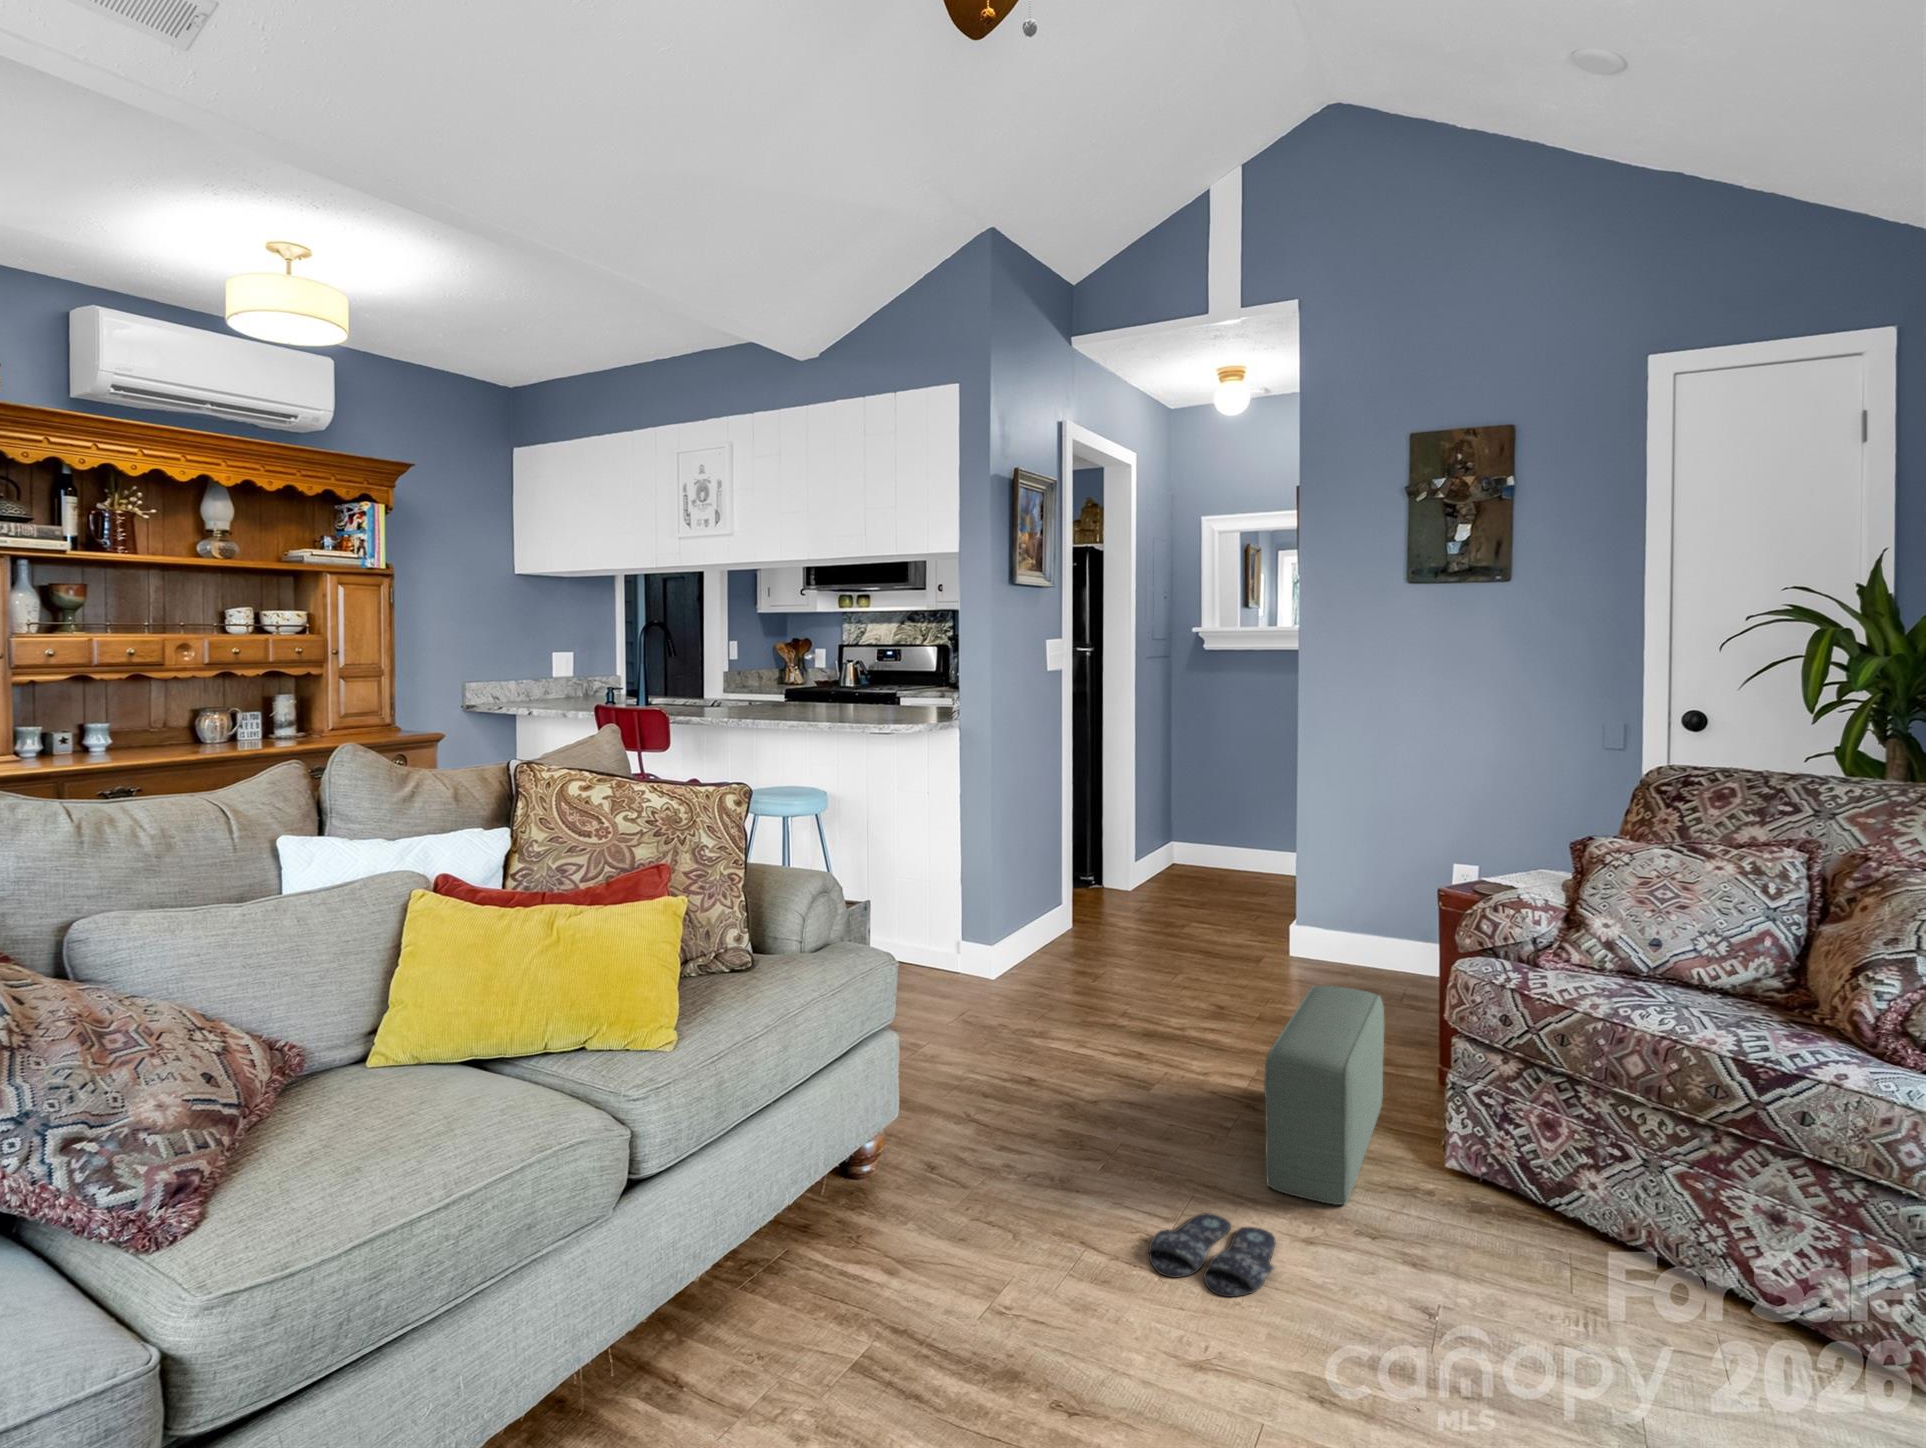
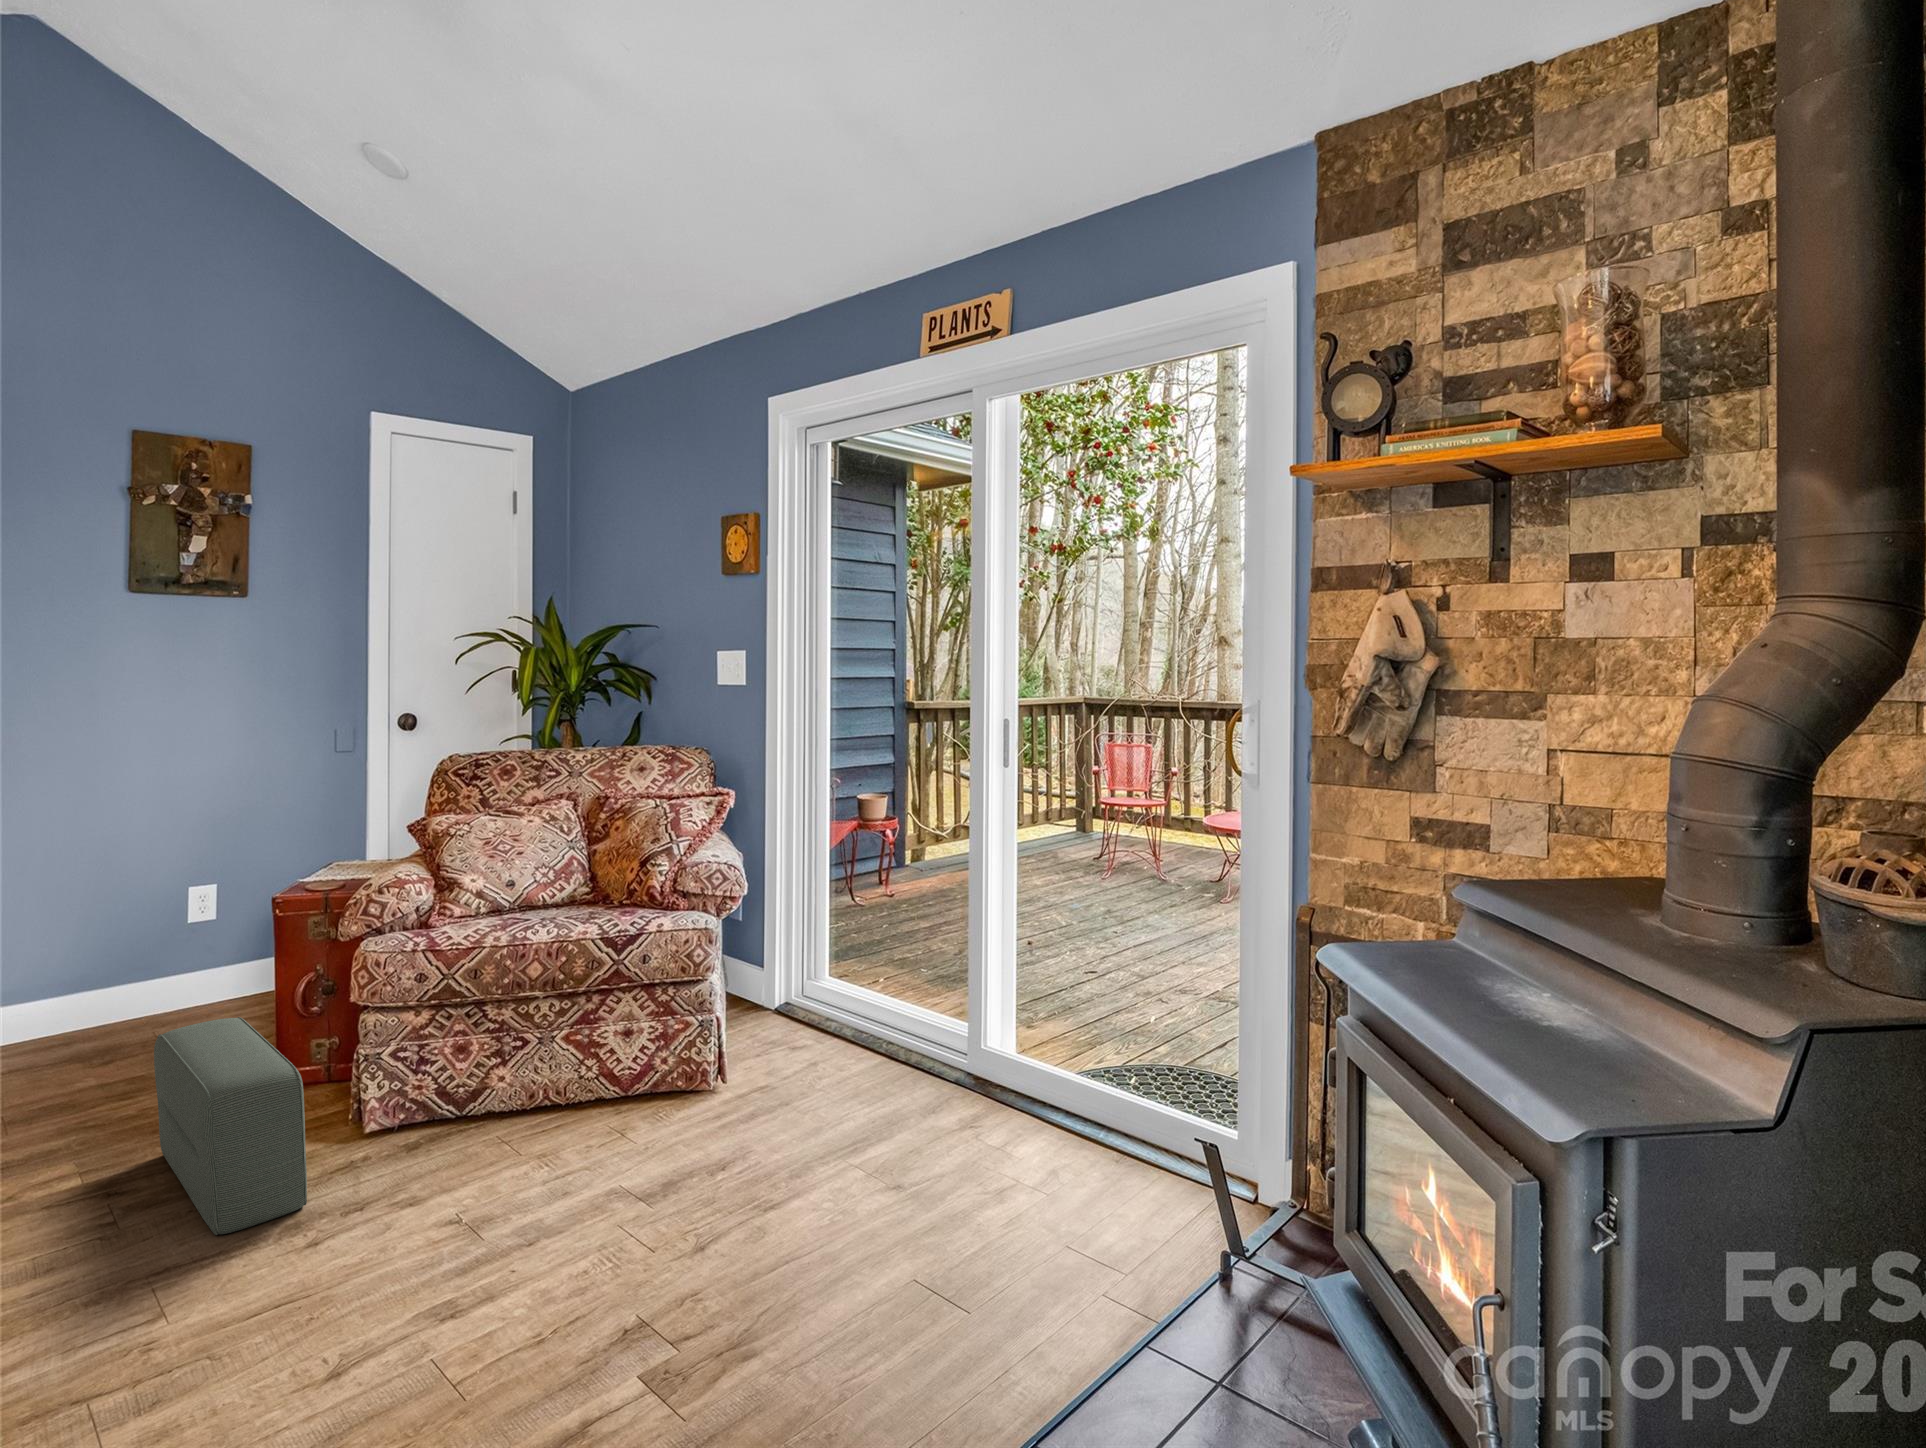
slippers: present [1148,1213,1275,1297] -> none [154,1259,309,1352]

